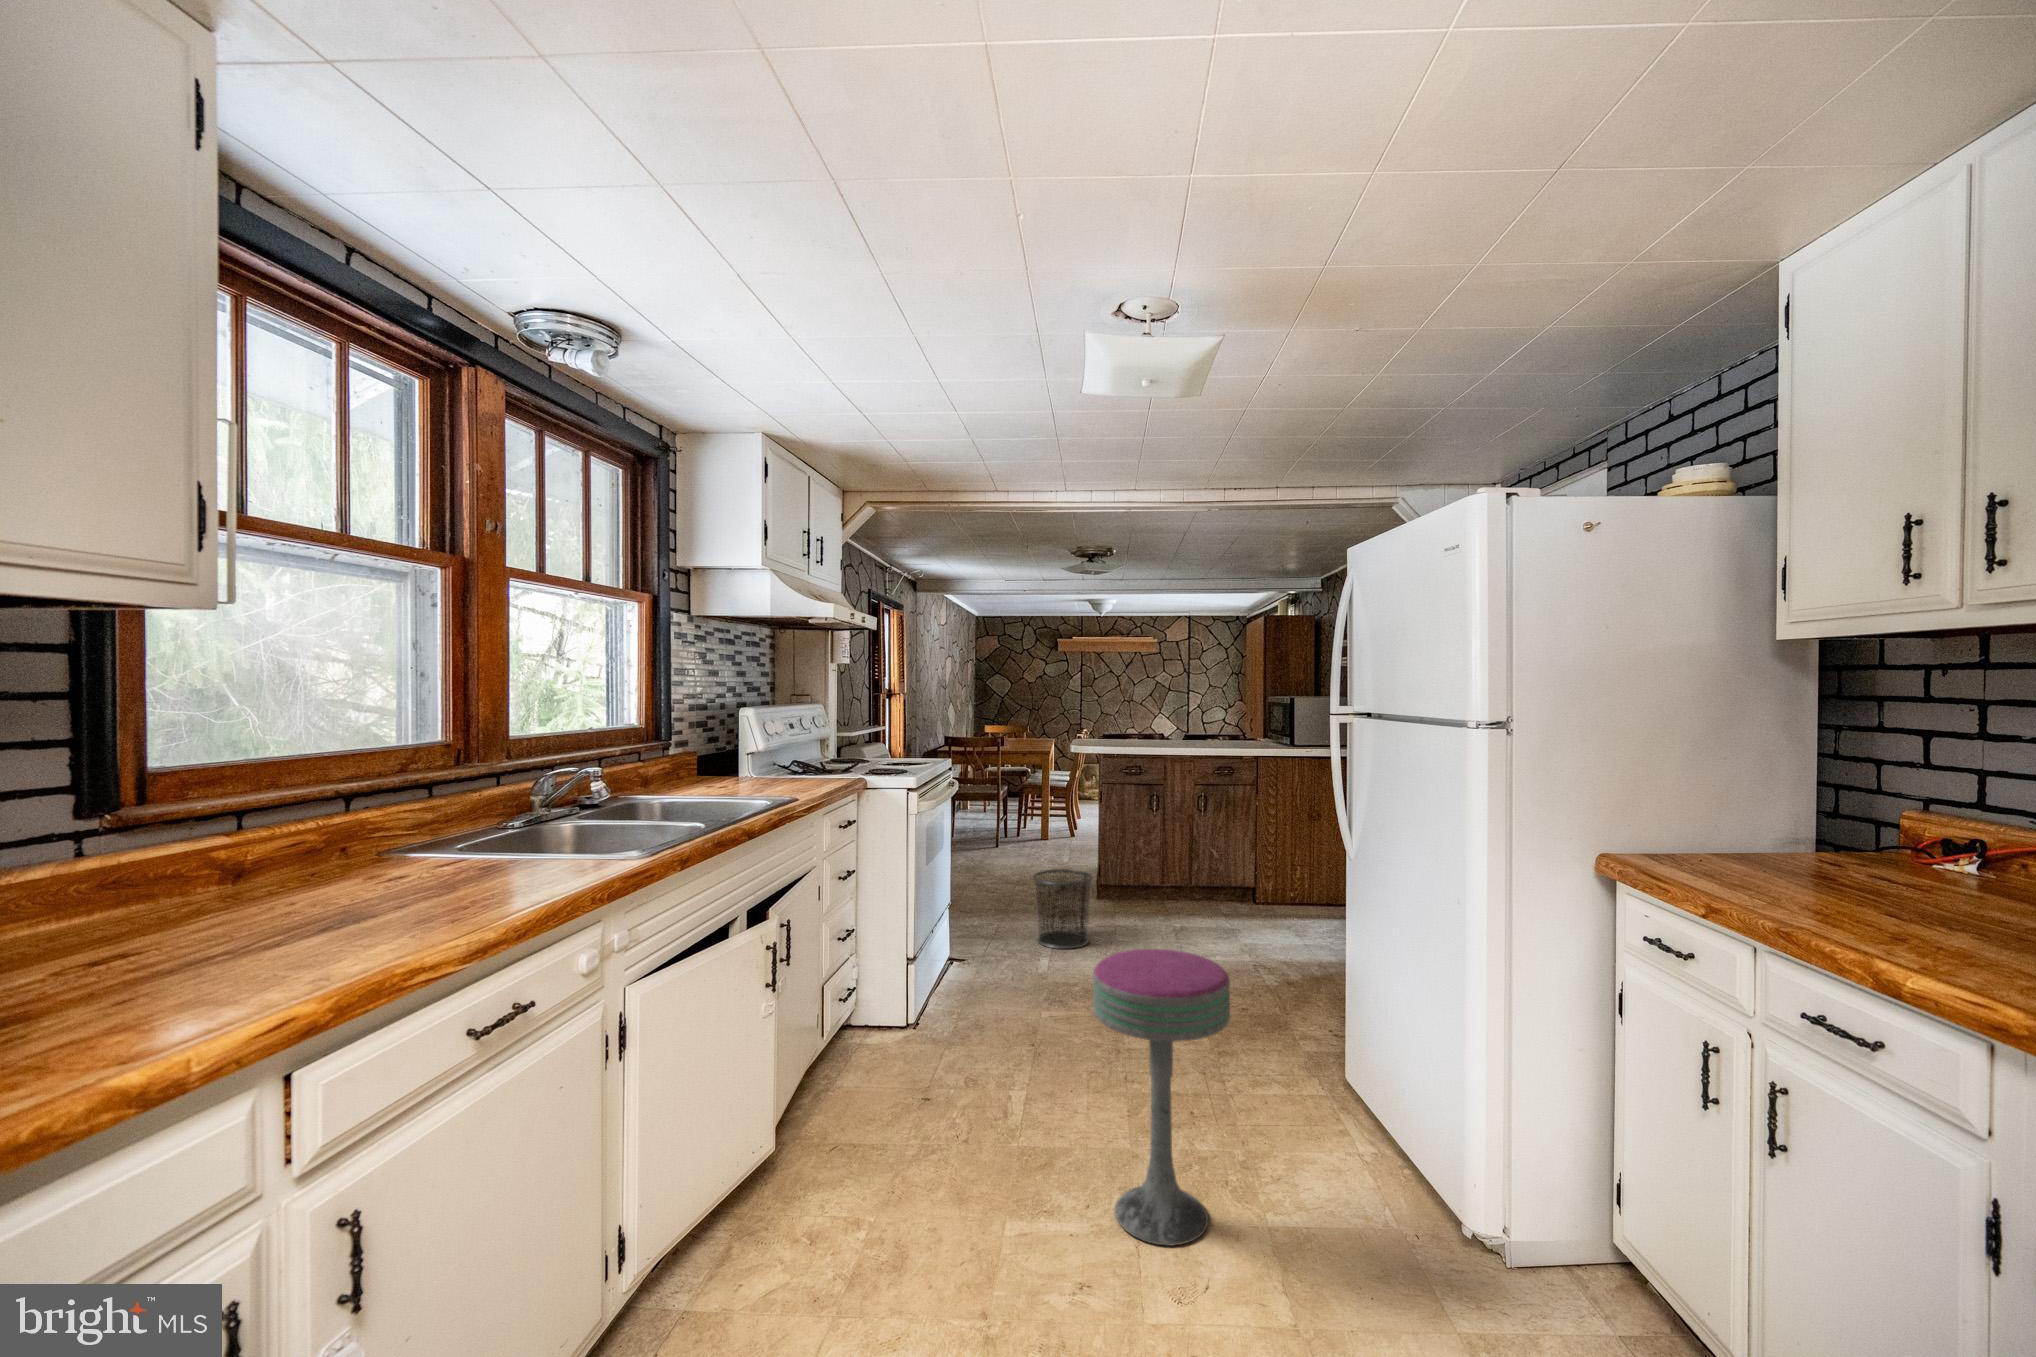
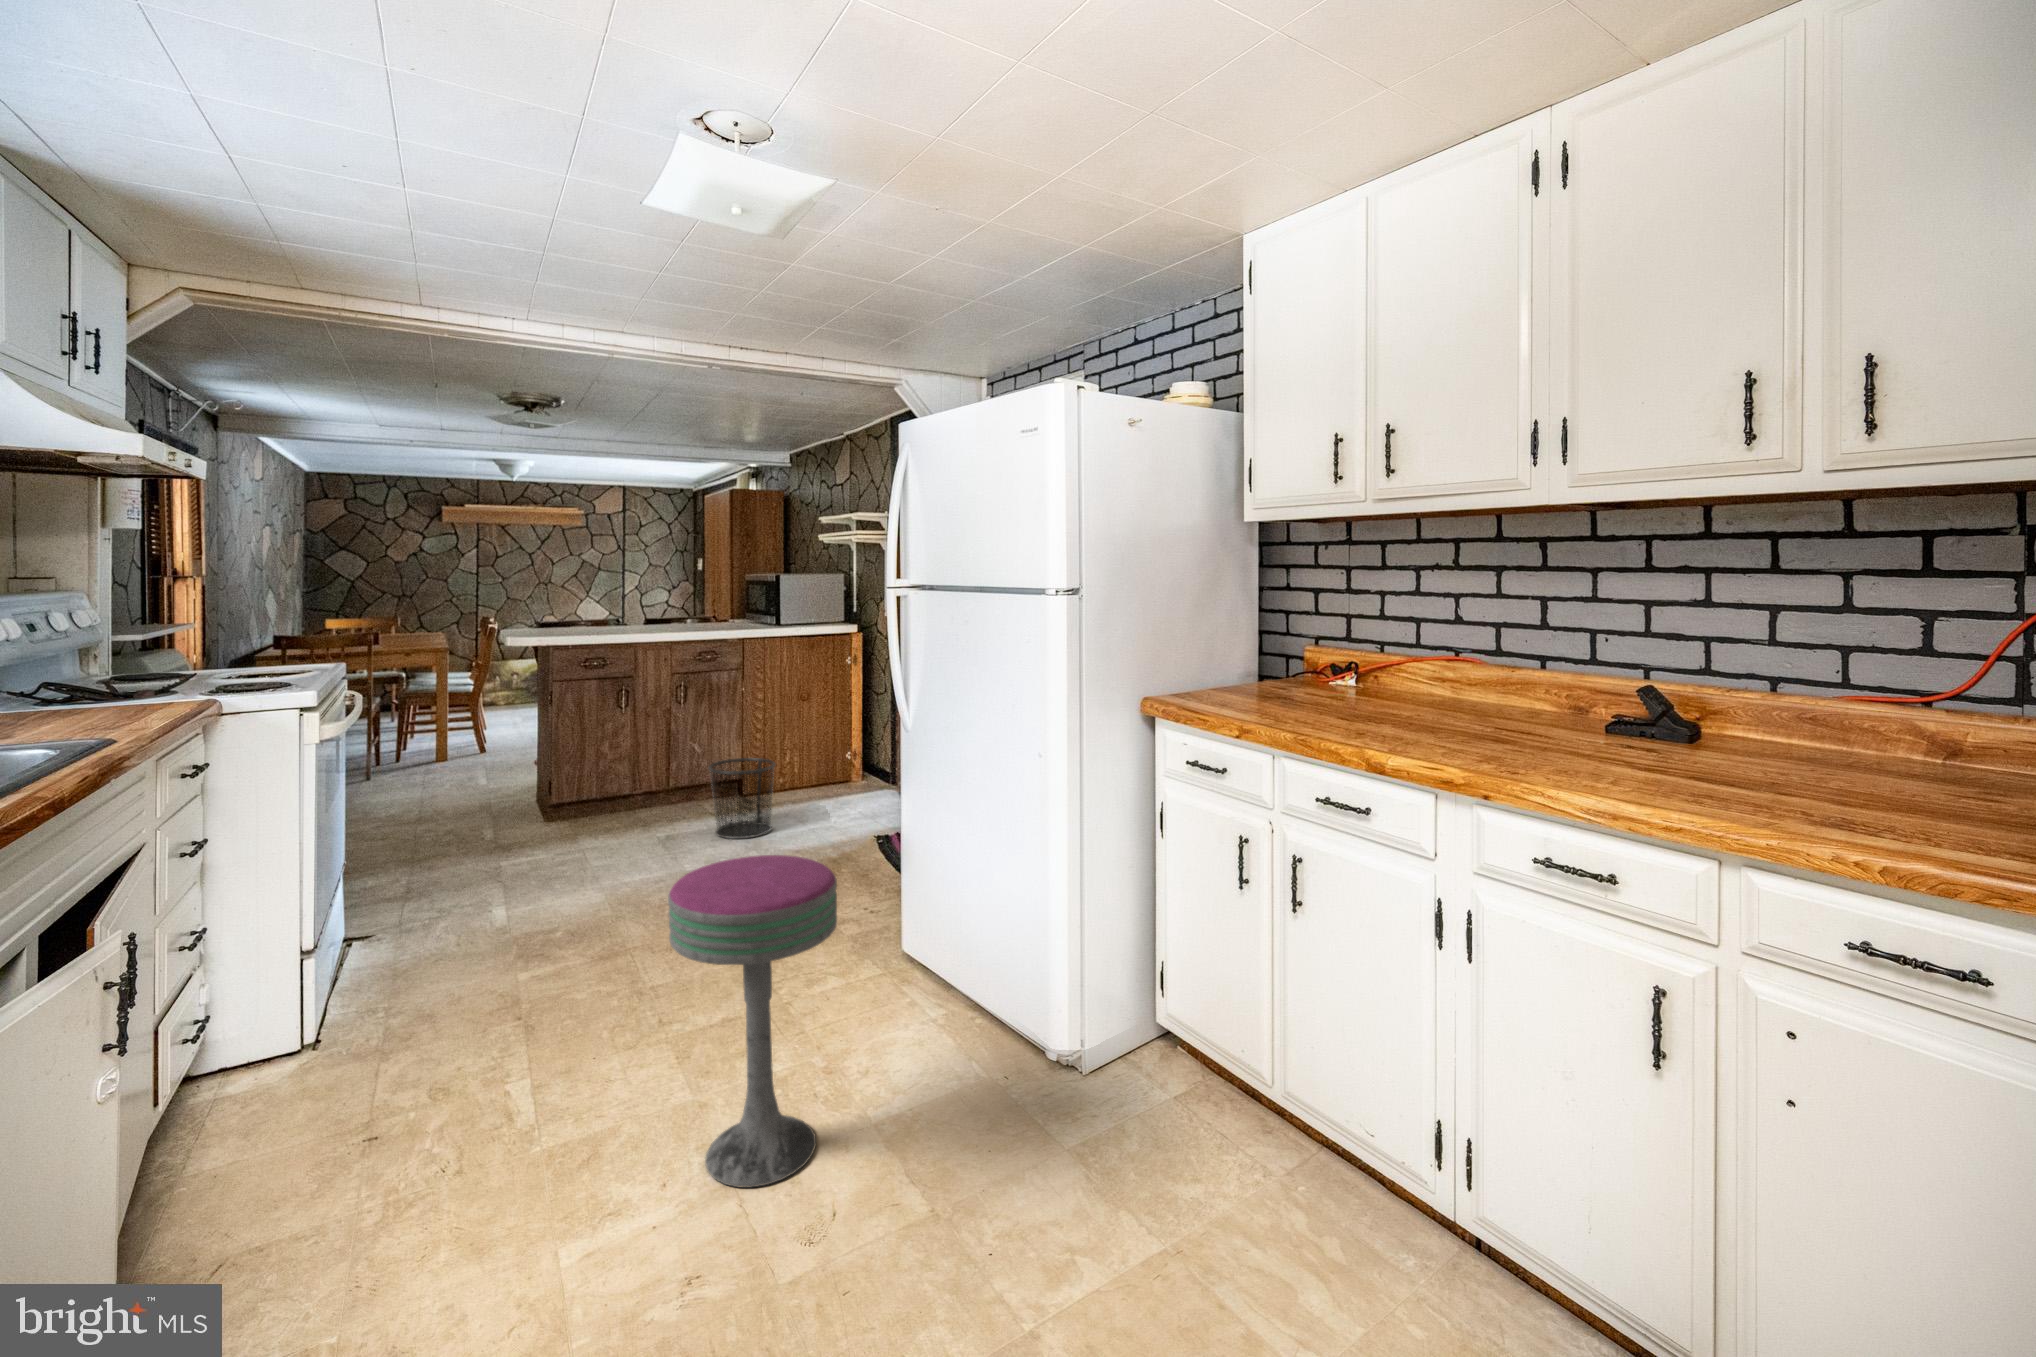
waste bin: present [1033,869,1093,949] -> present [709,758,775,839]

